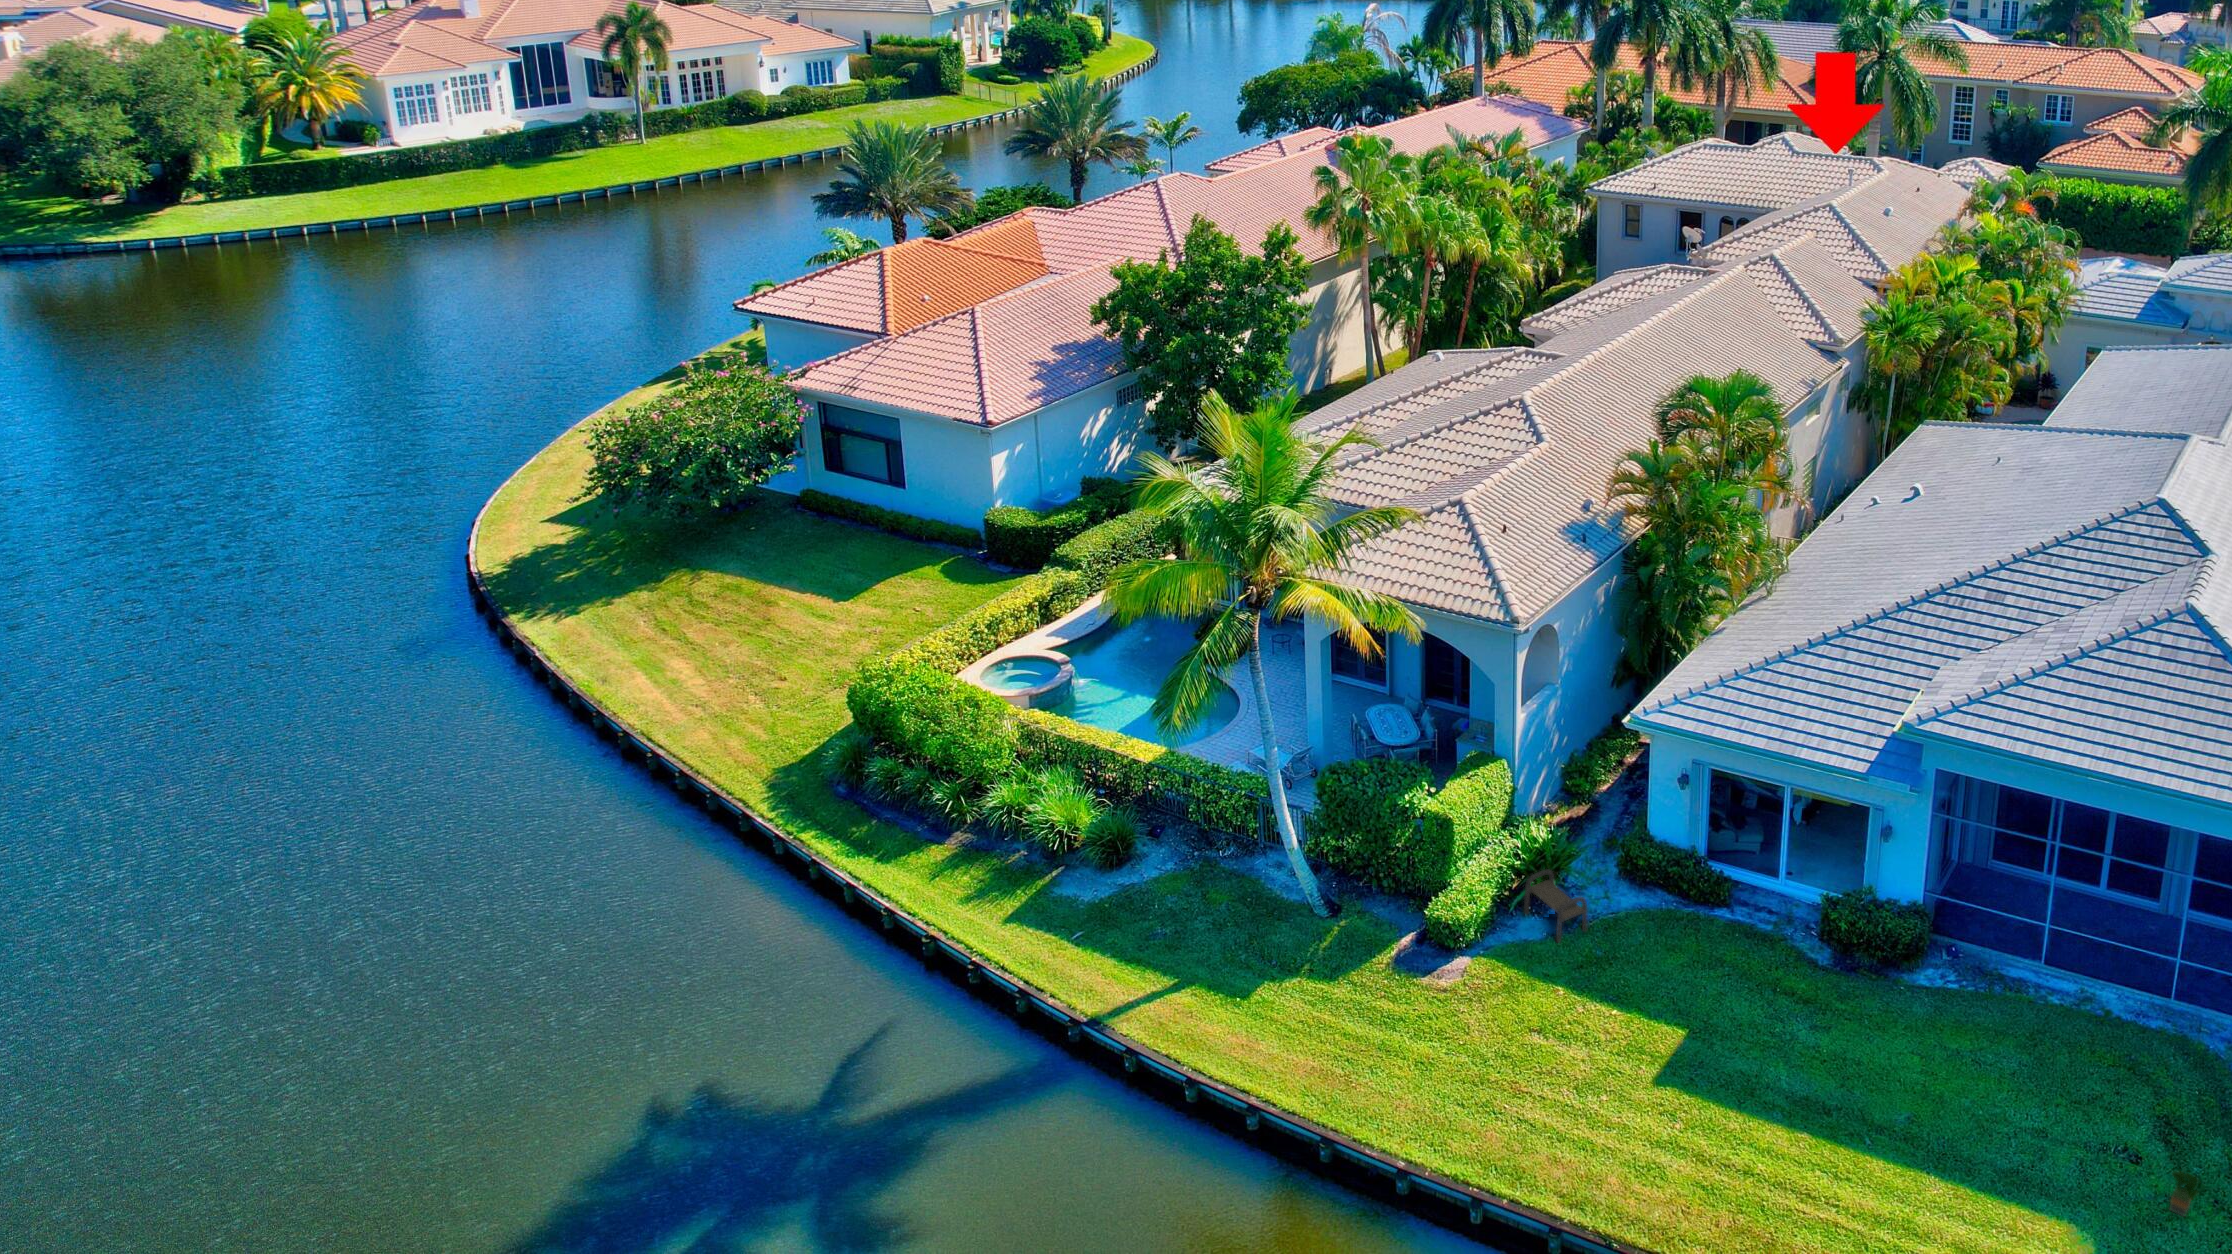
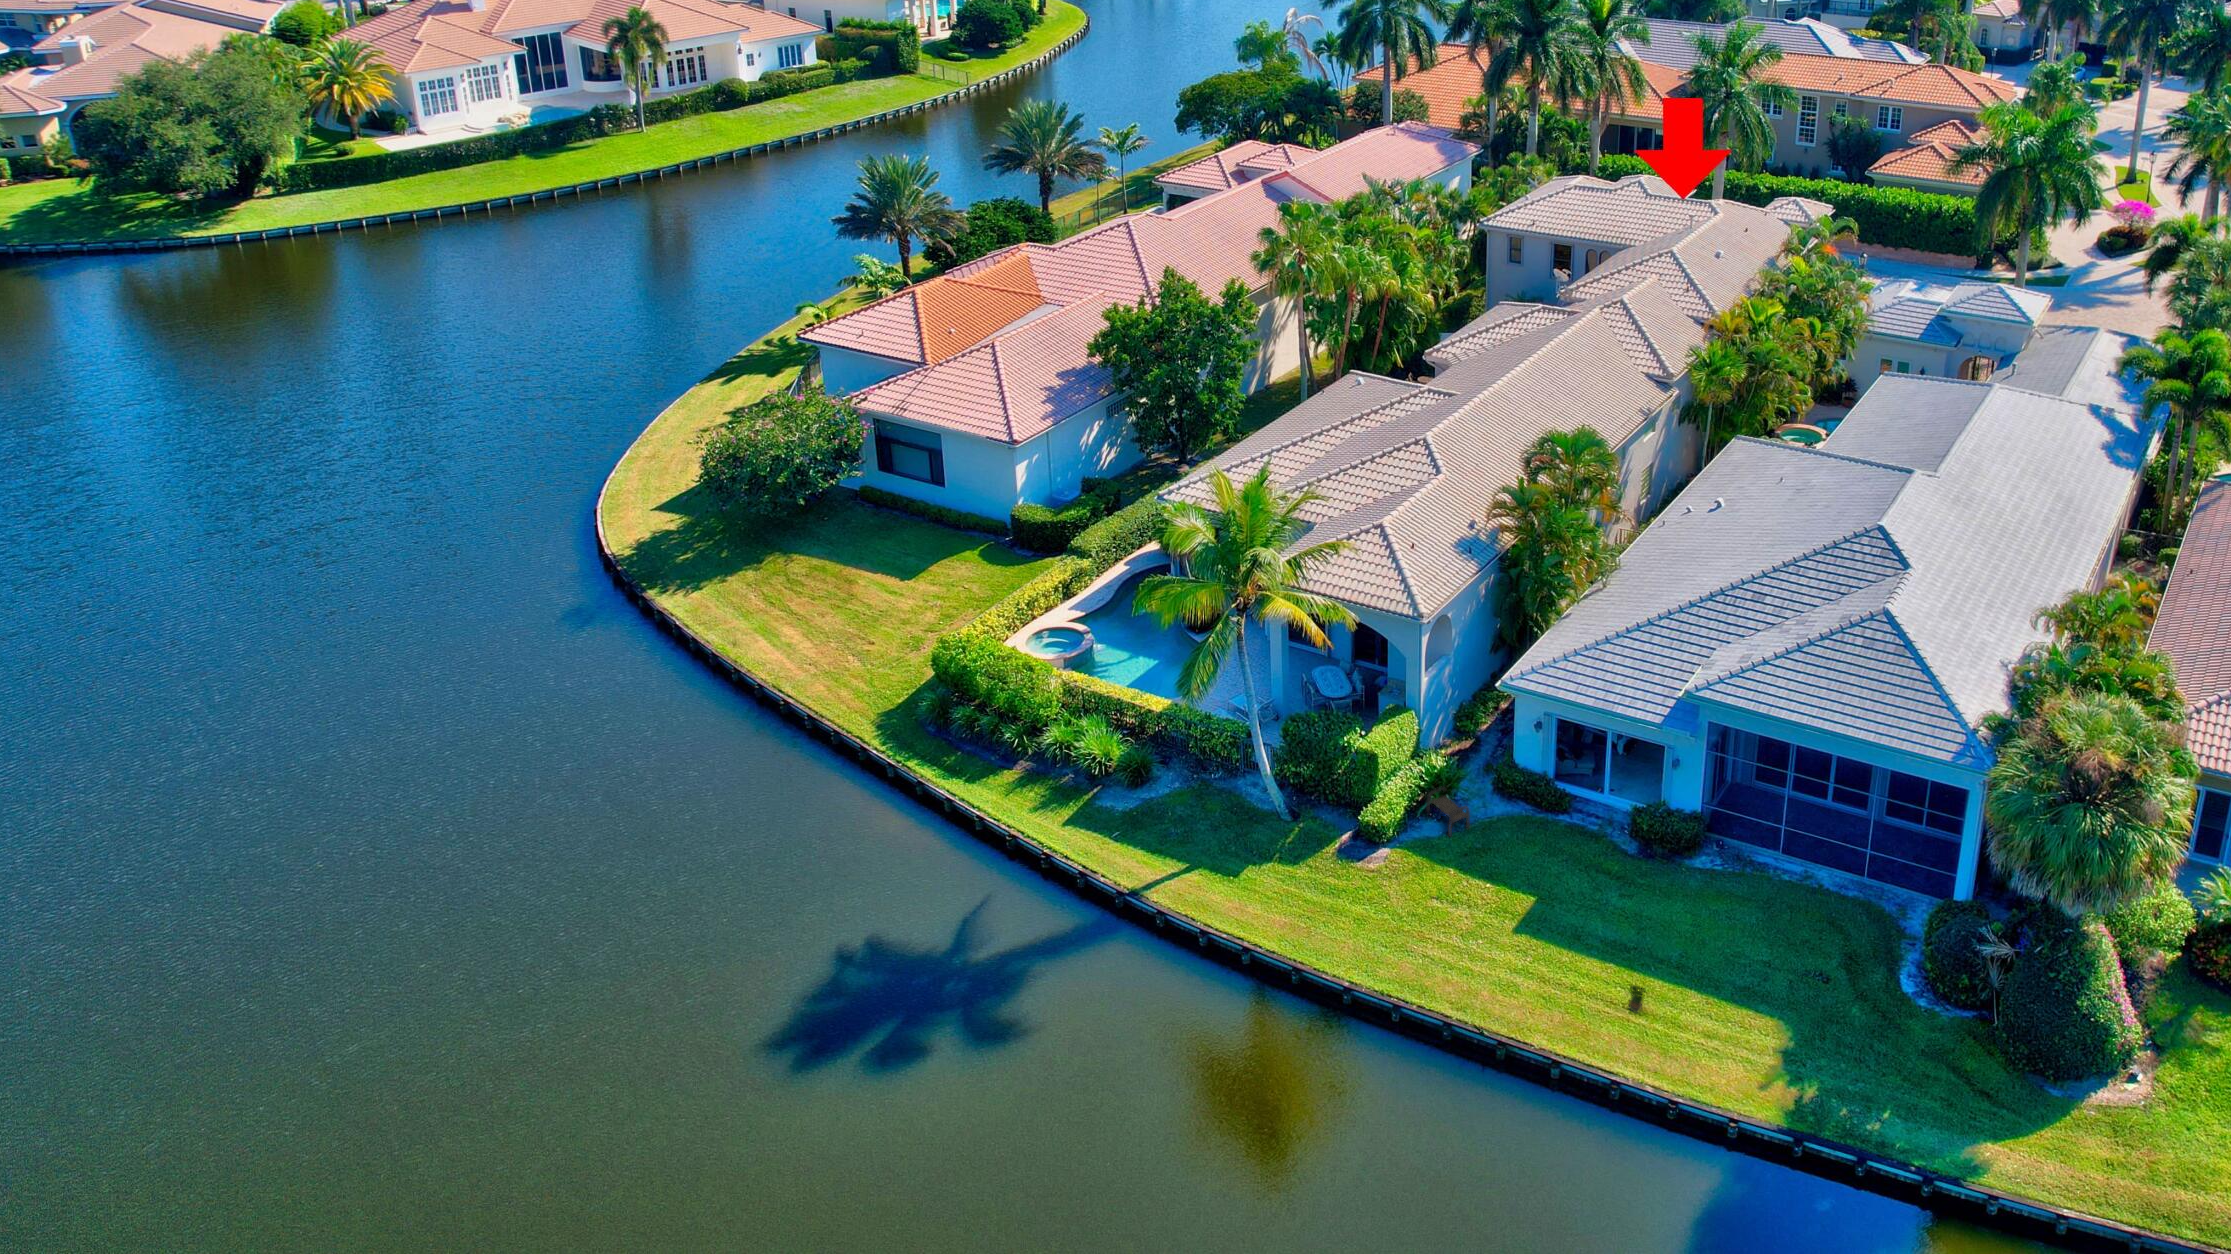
potted tree: present [2170,1171,2199,1216] -> present [1628,985,1645,1013]

